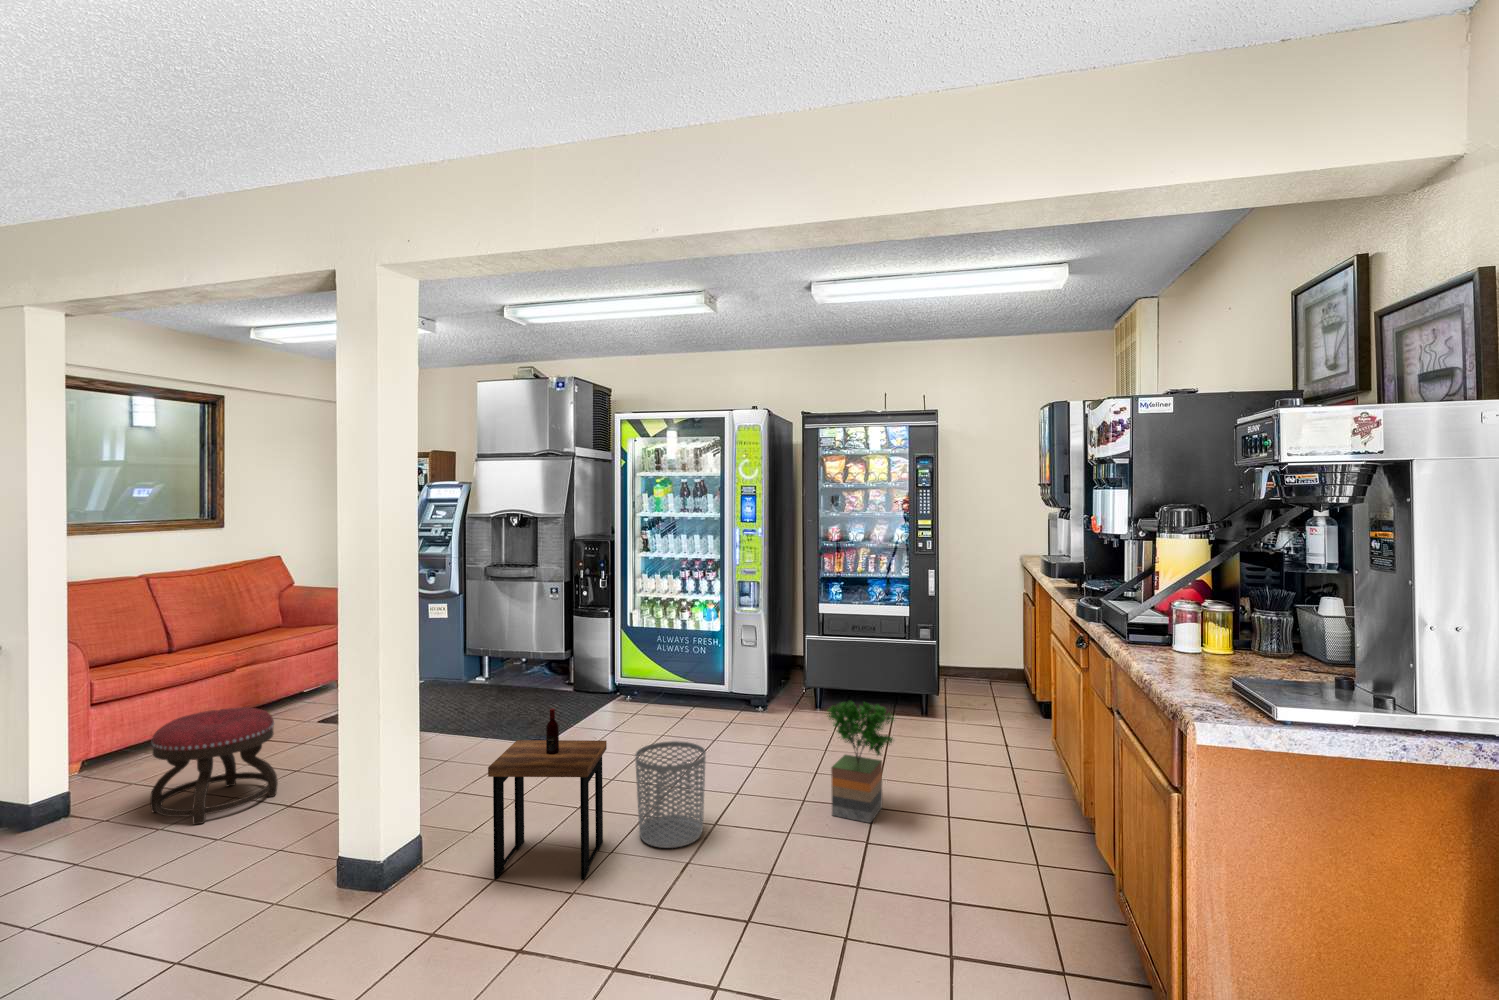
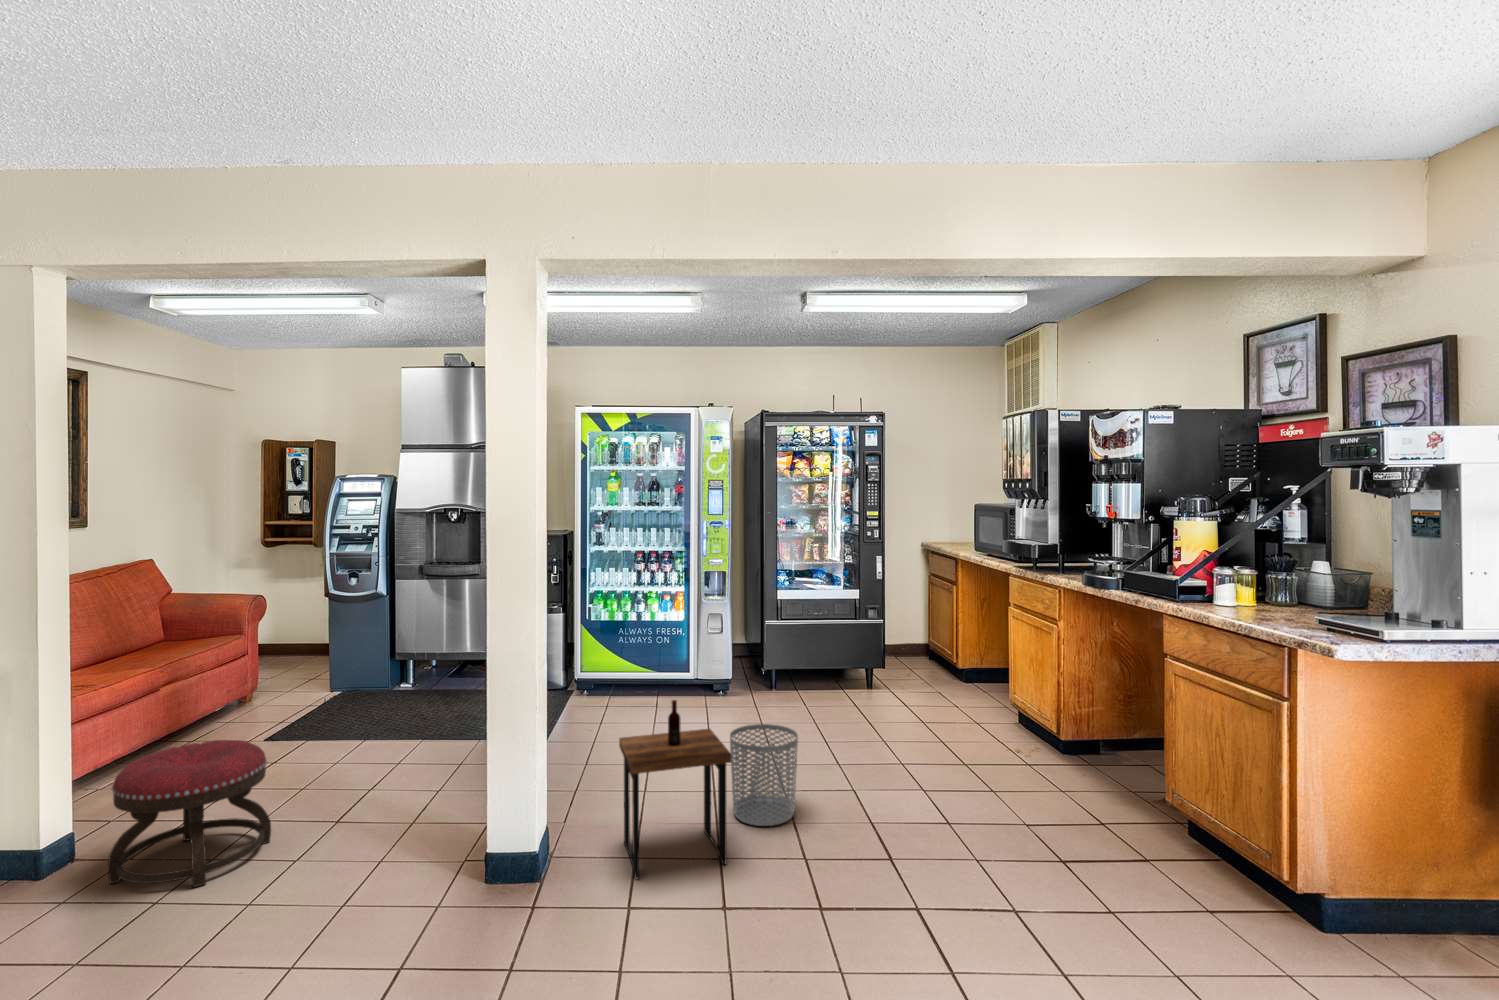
potted tree: present [827,702,894,823] -> none [870,672,940,780]

